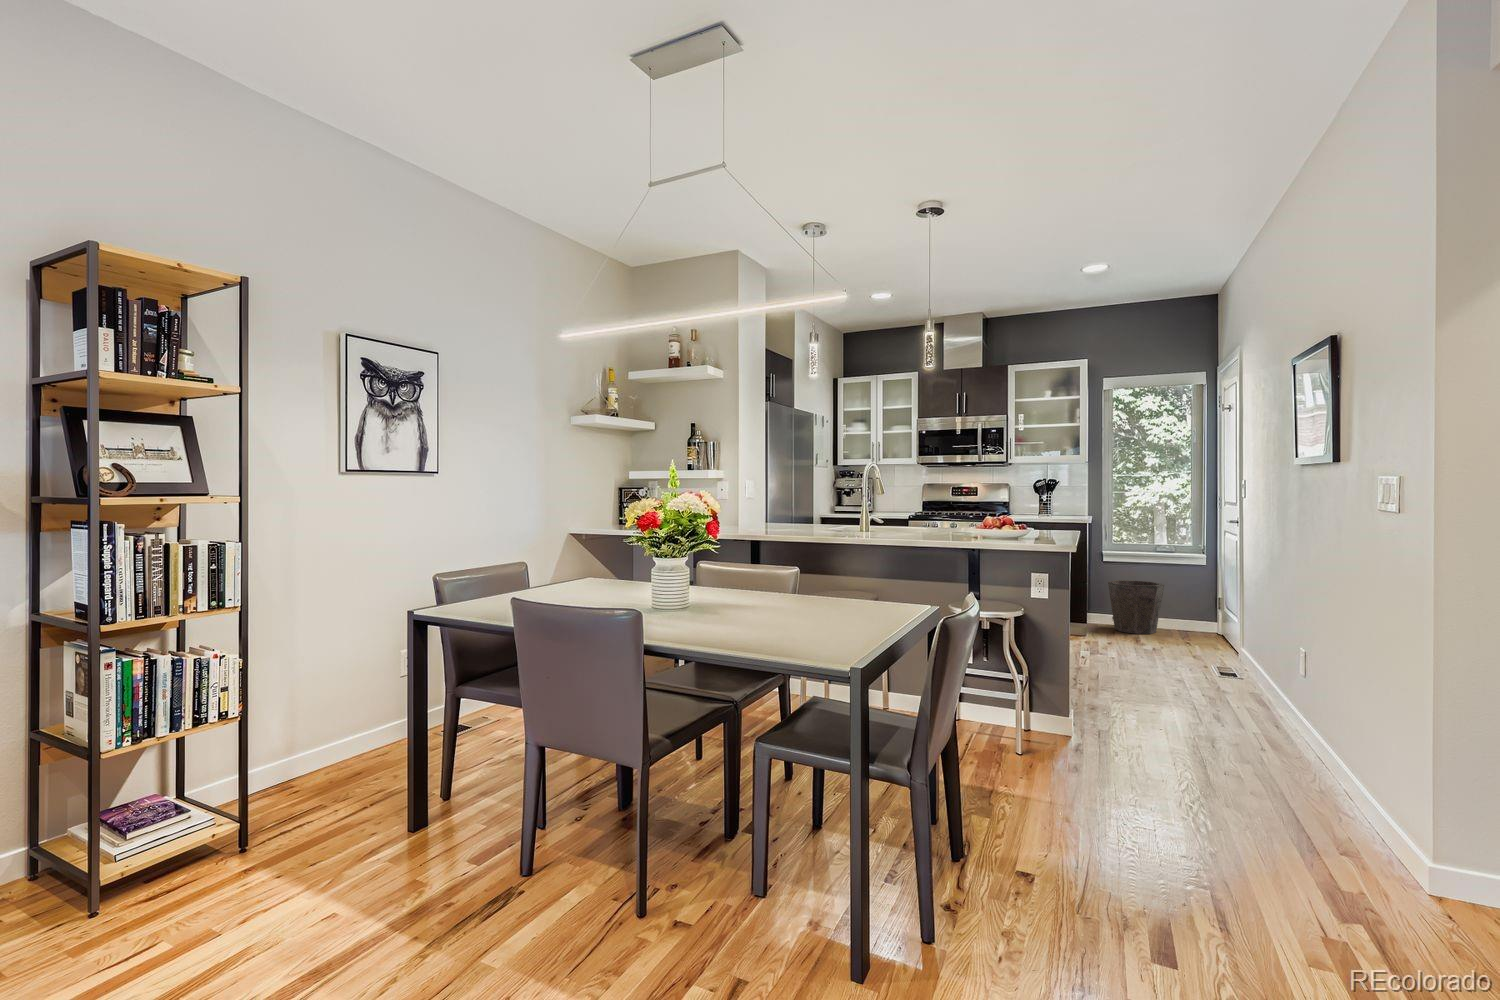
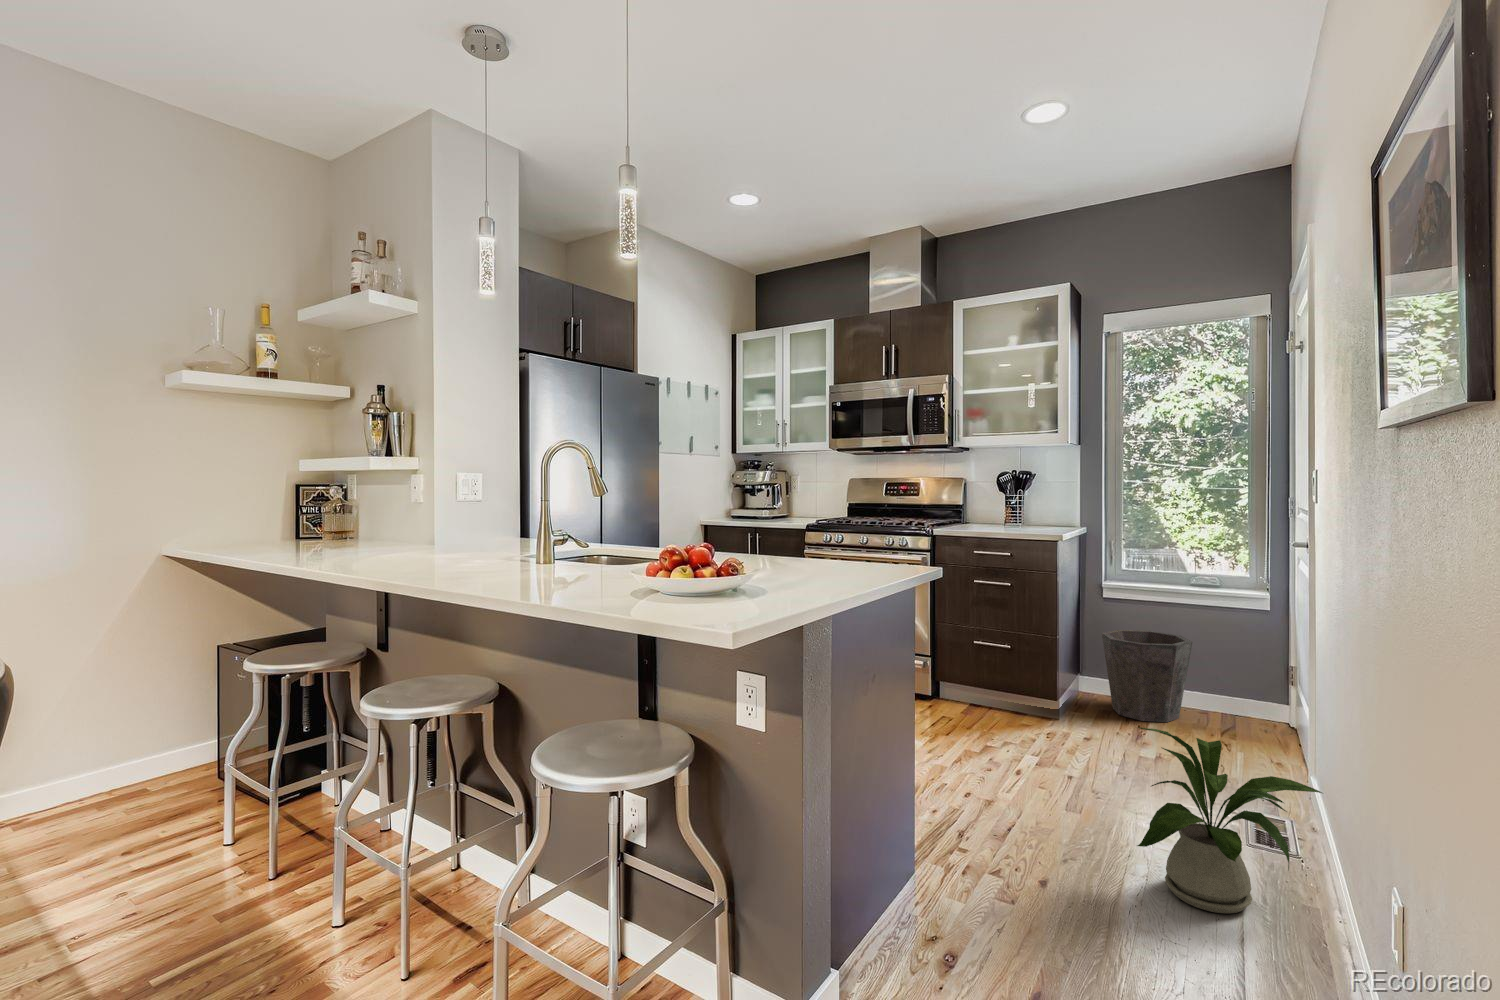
house plant: none [1176,606,1262,692] -> present [1137,727,1322,913]

